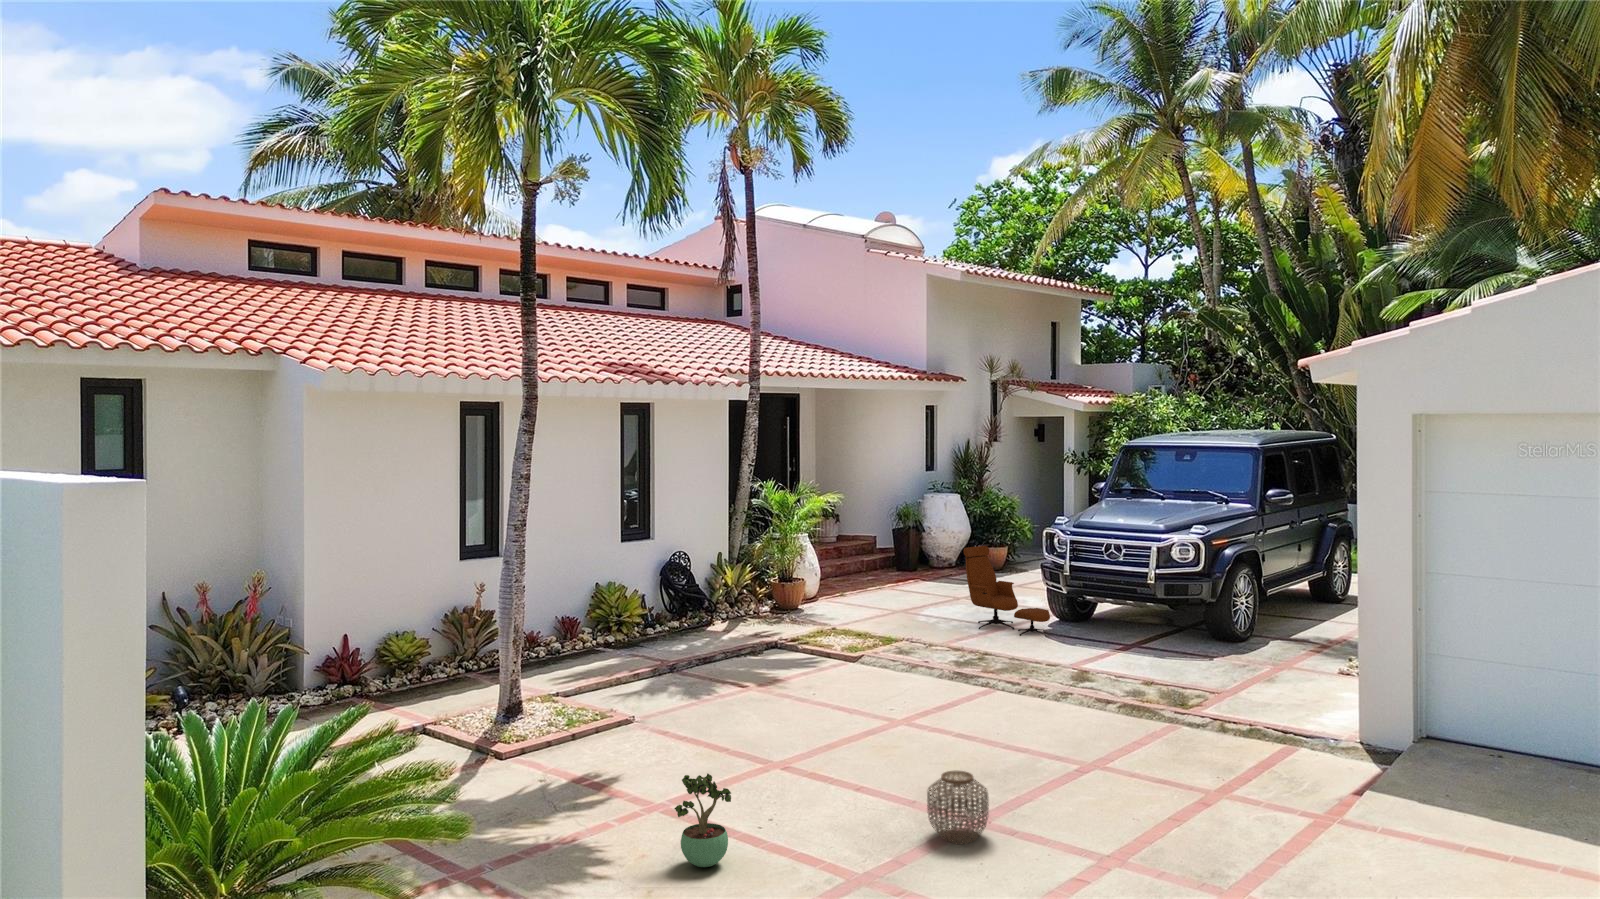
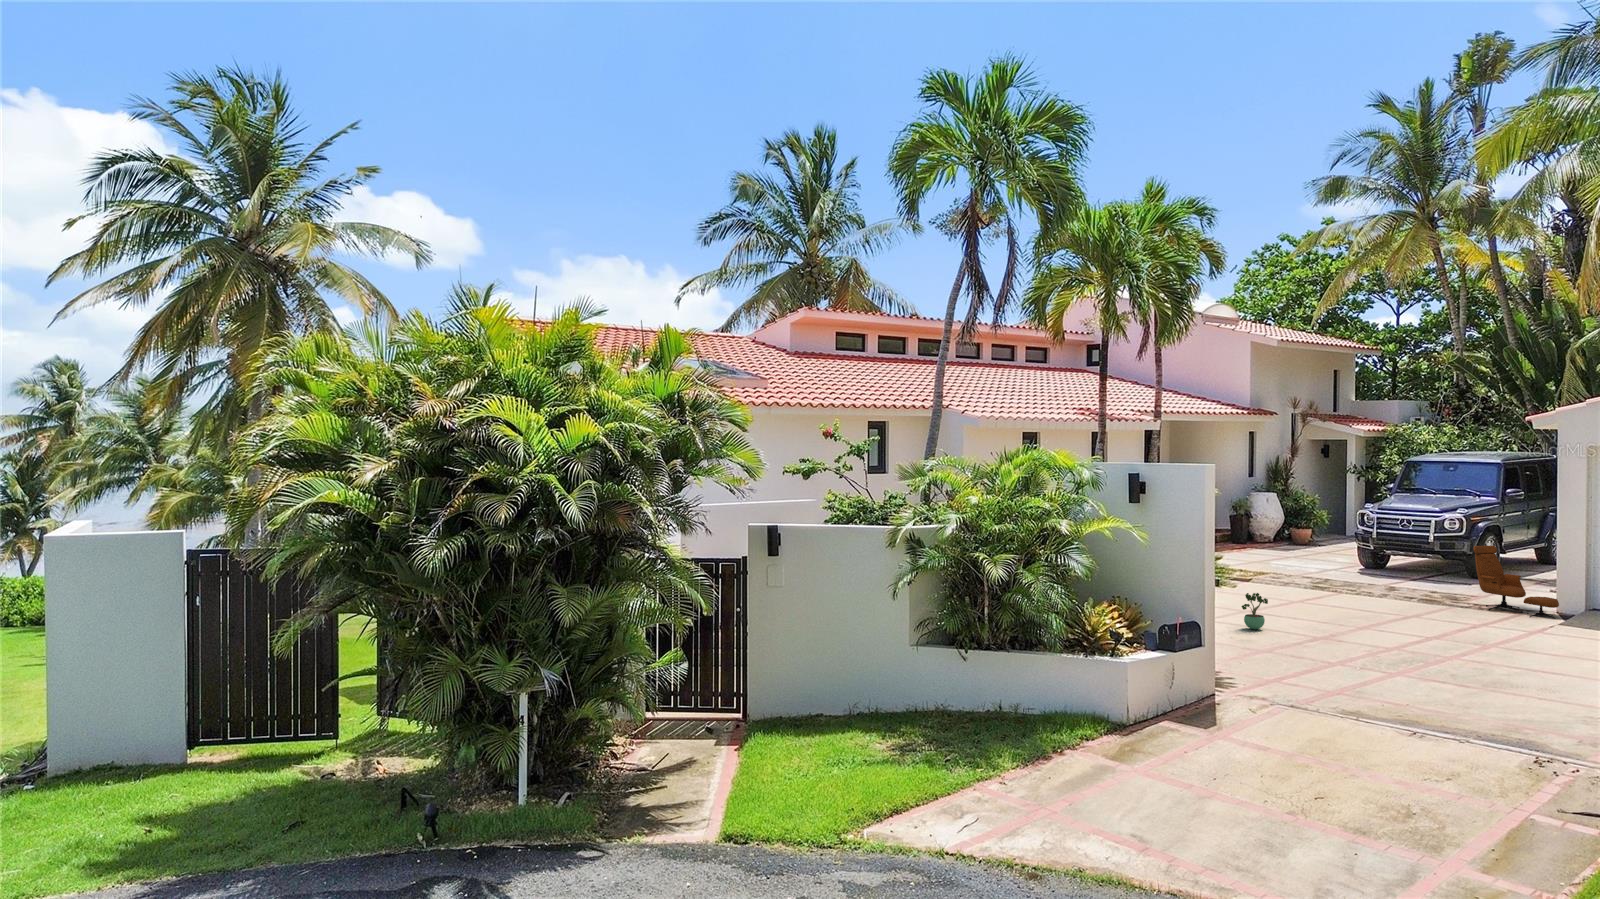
lounge chair: present [964,546,1050,636] -> present [1473,546,1559,619]
woven basket: present [927,771,989,844] -> none [1346,601,1375,630]

